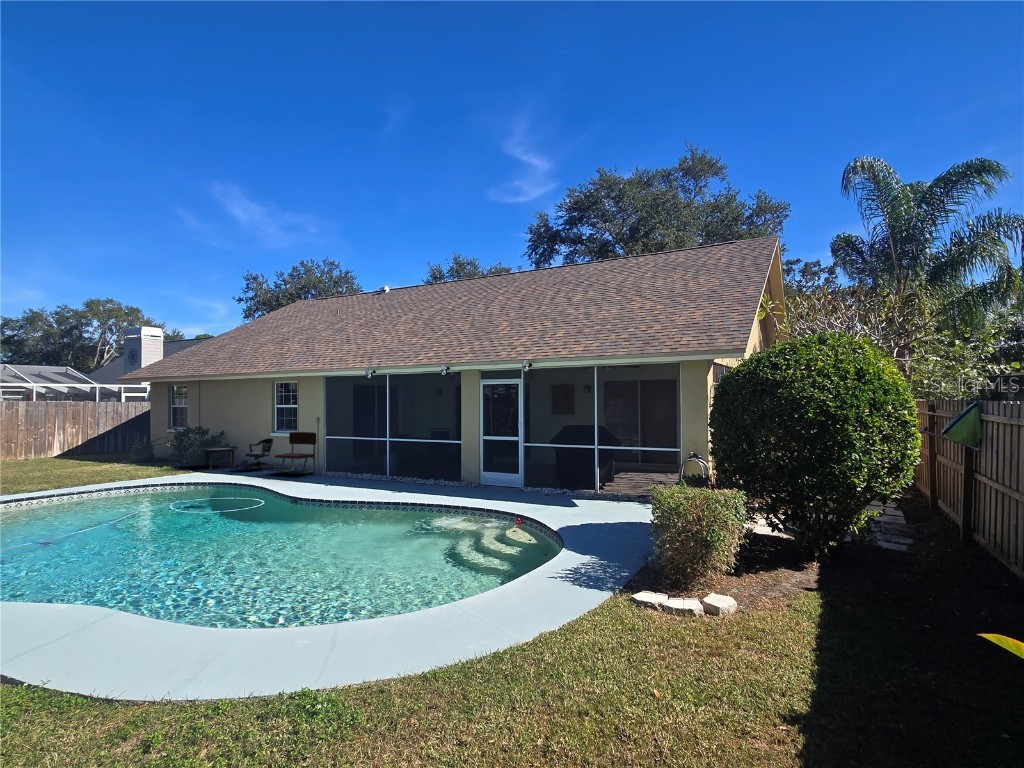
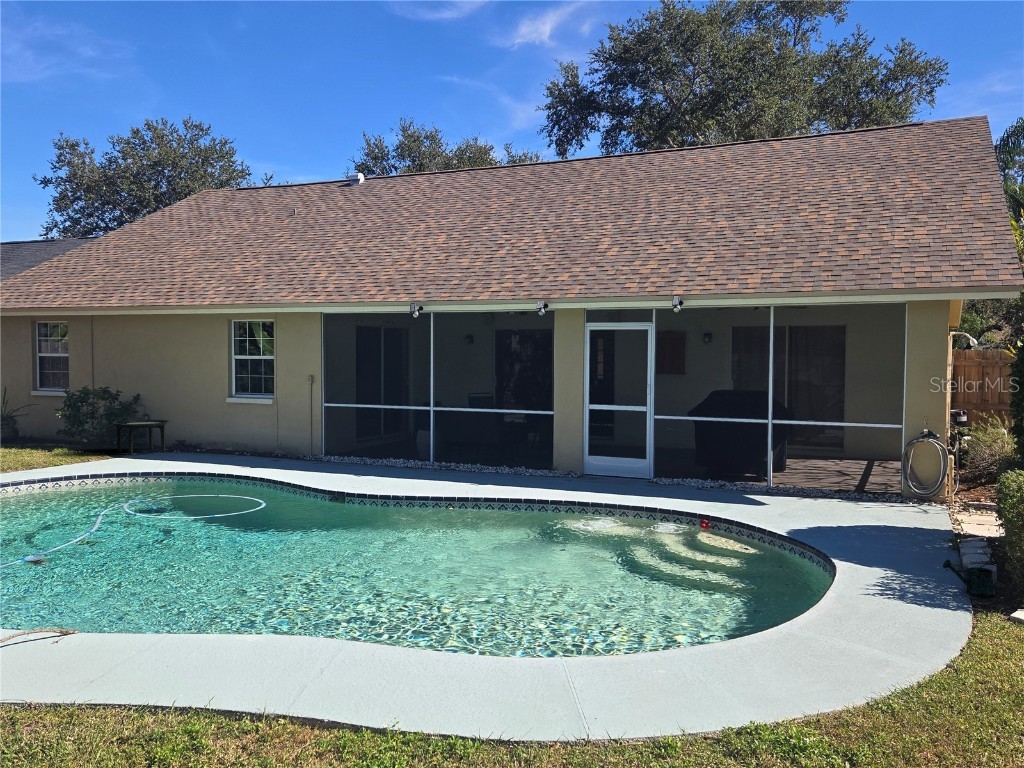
bench: present [275,432,316,474] -> none [246,398,310,461]
chair: present [245,438,274,471] -> none [191,407,233,457]
watering can: none [608,562,648,594] -> present [943,560,1001,597]

